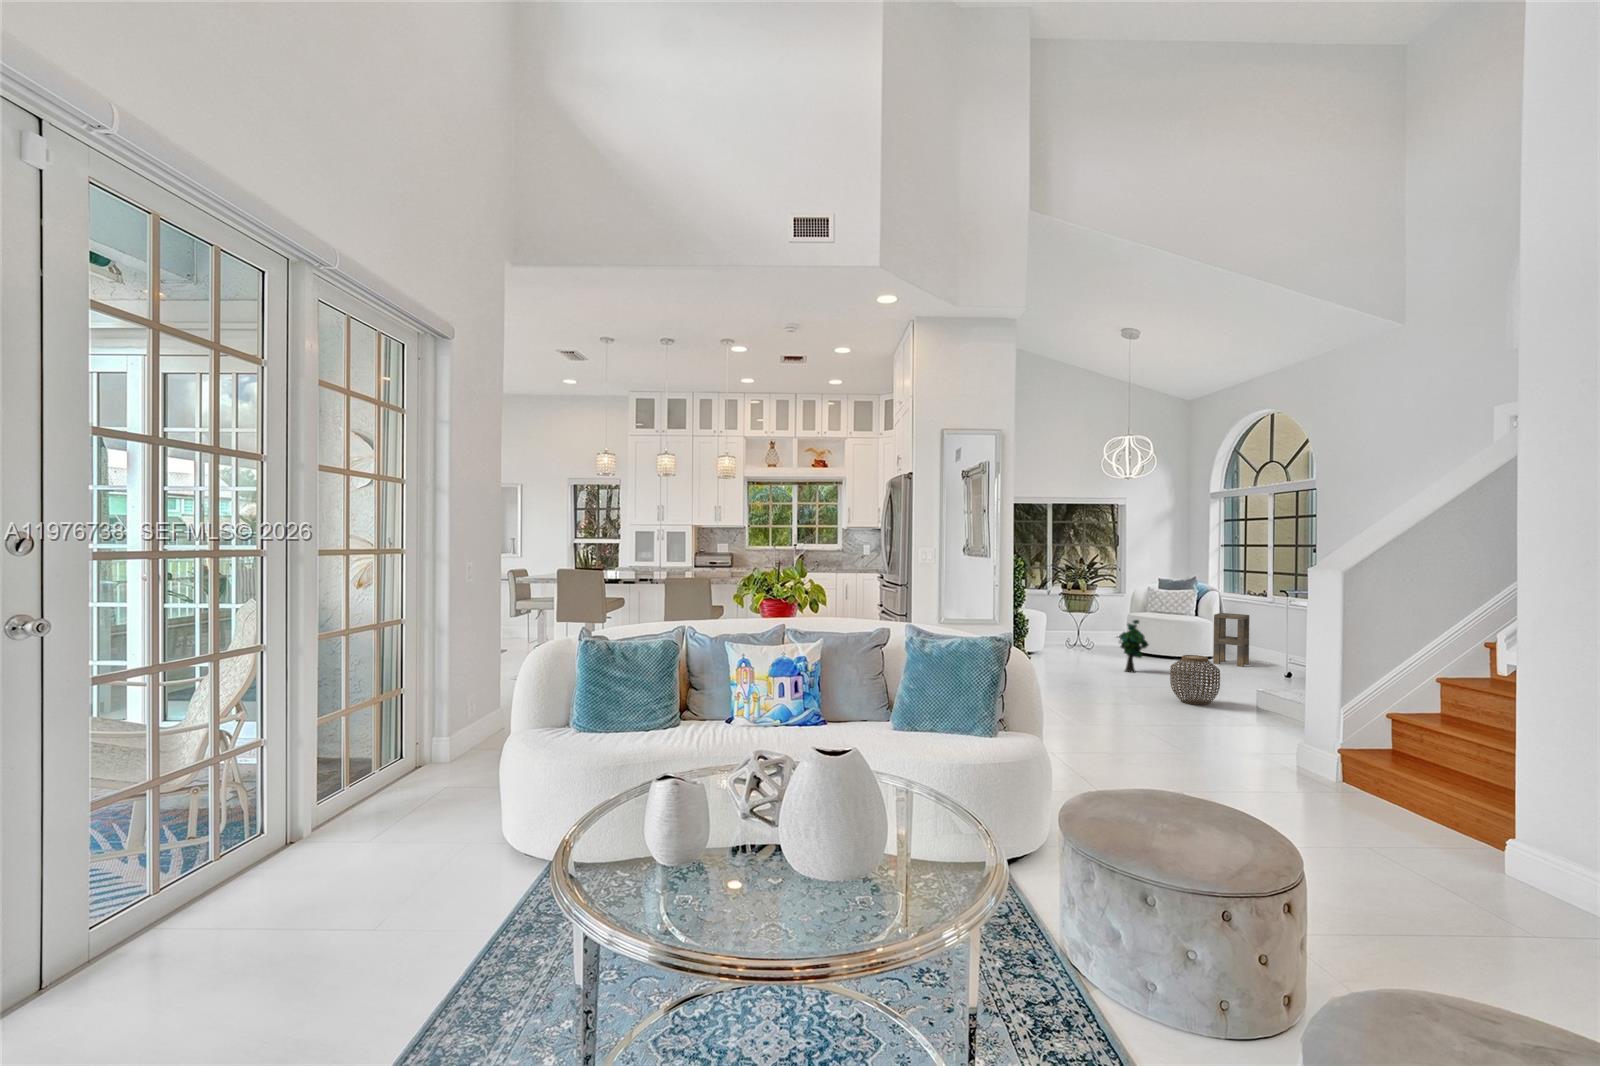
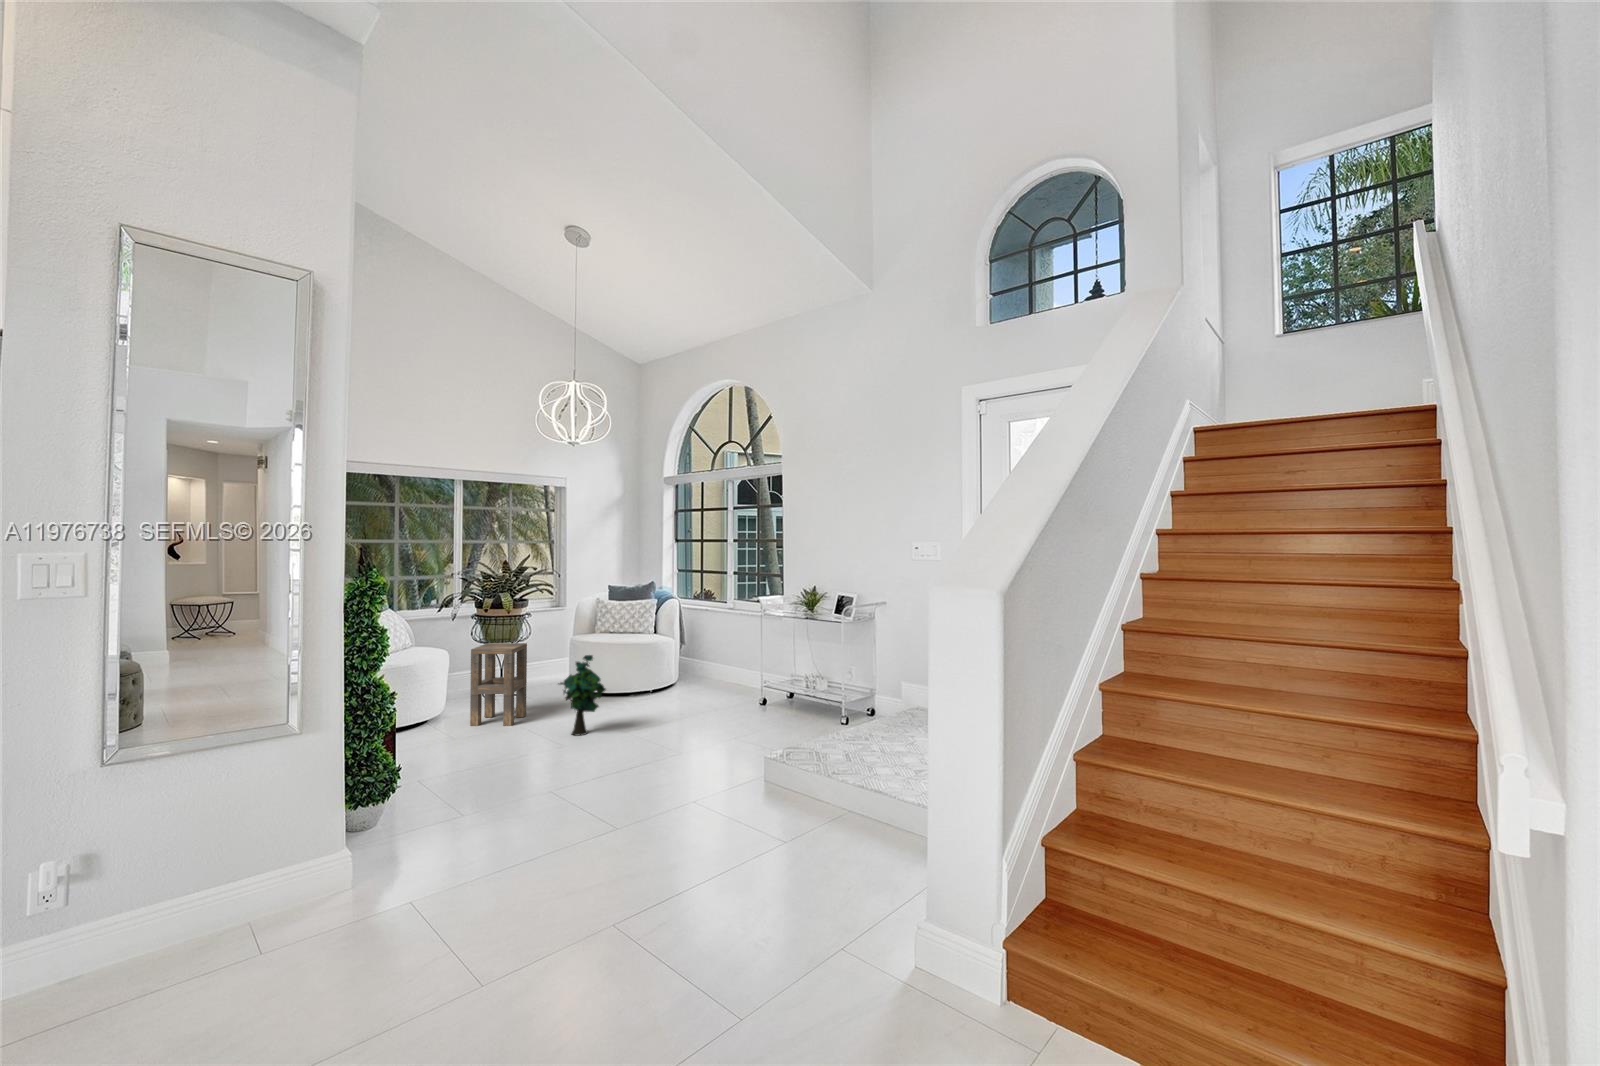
side table: present [1213,613,1249,667] -> present [470,643,527,726]
woven basket: present [1170,655,1220,705] -> none [654,719,726,804]

